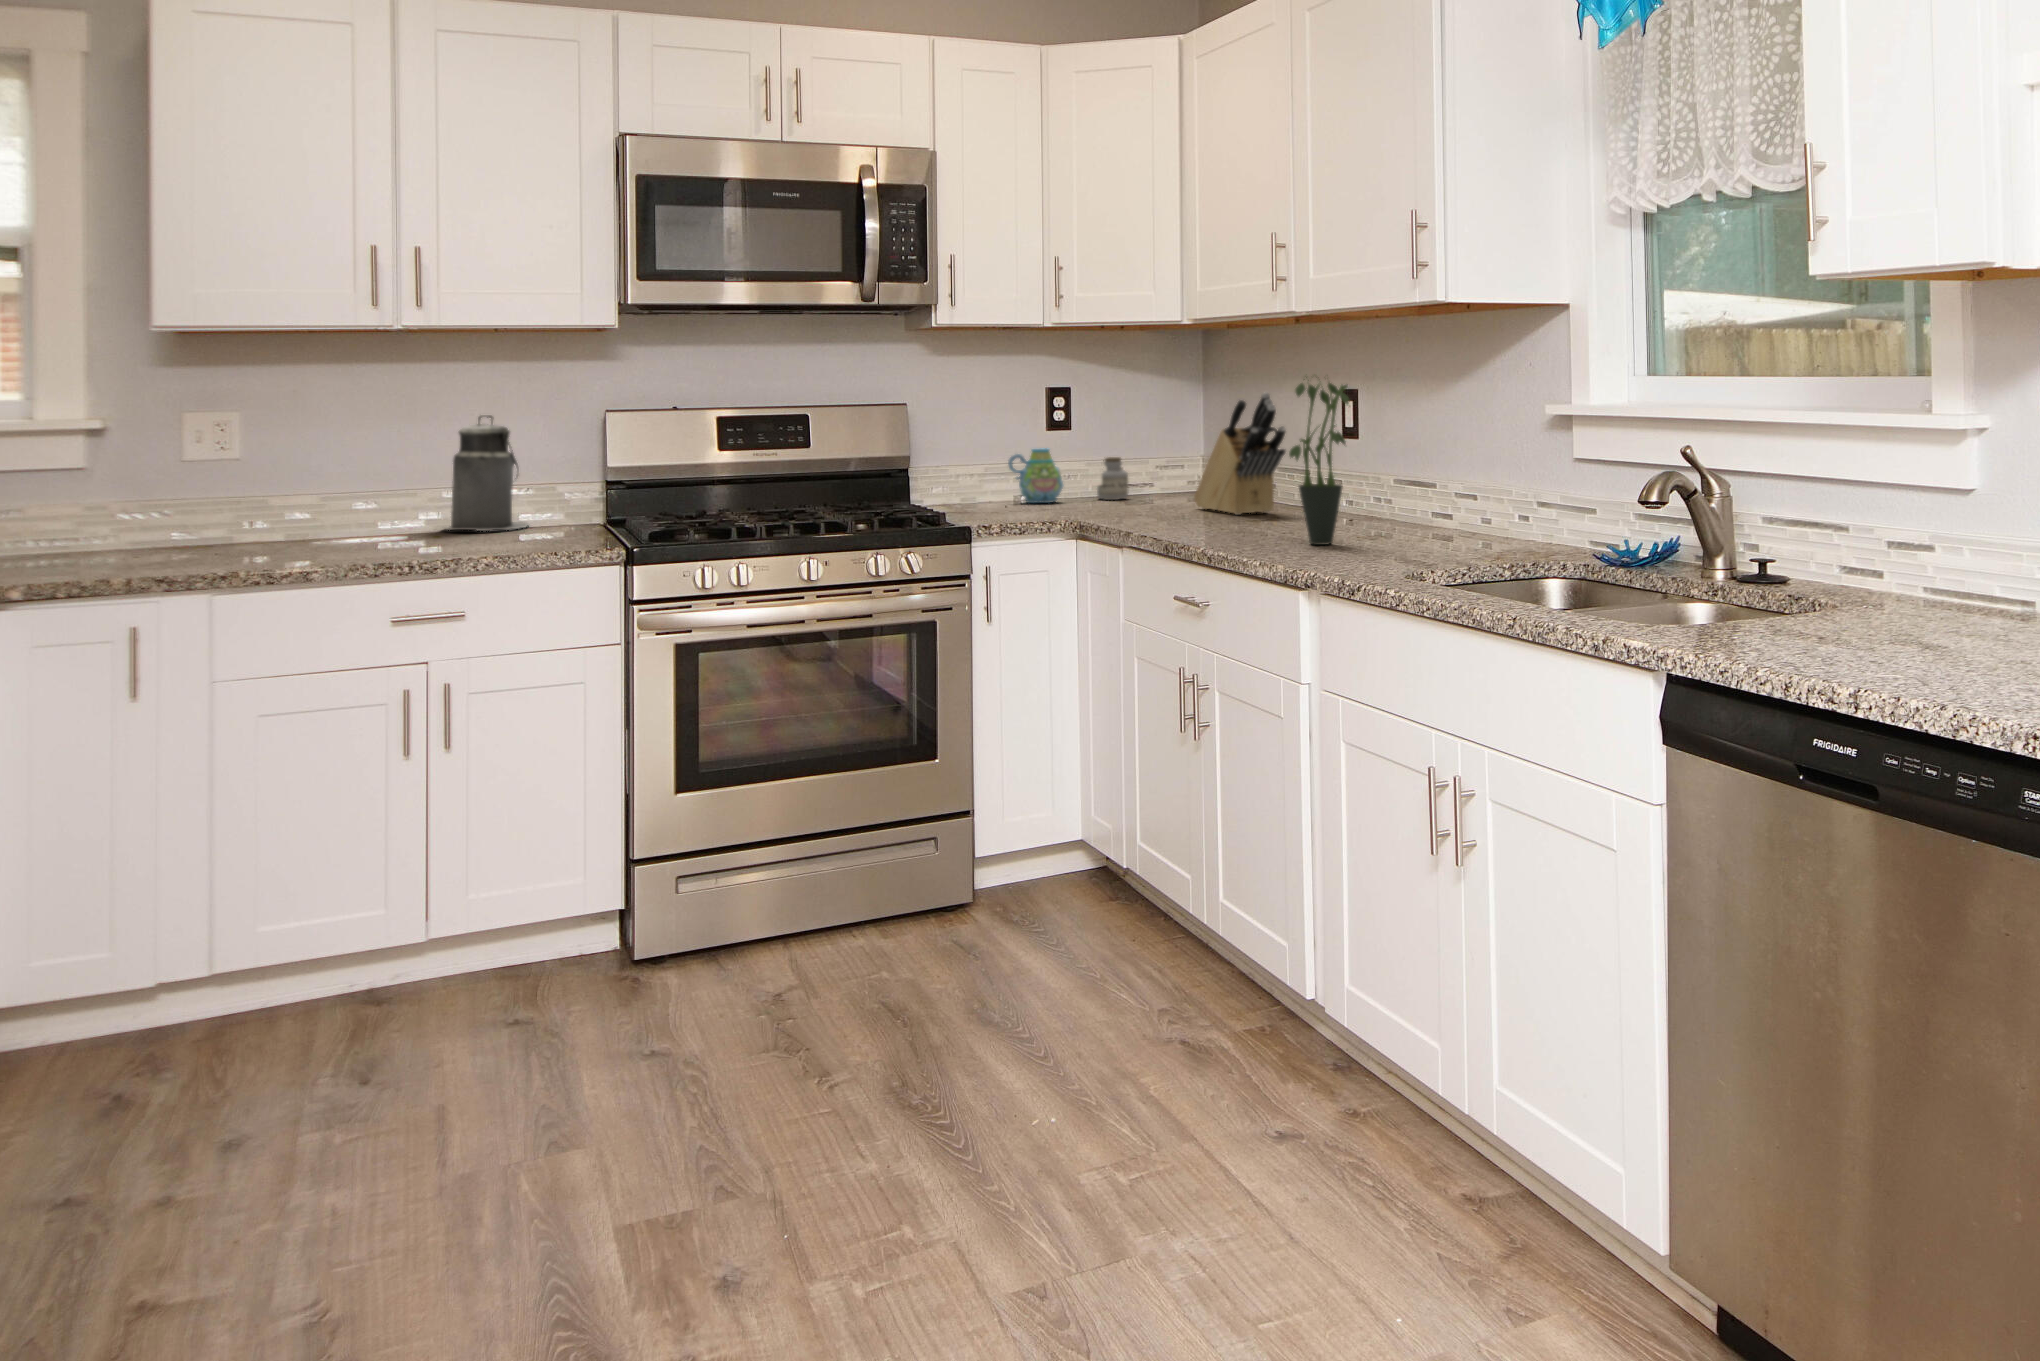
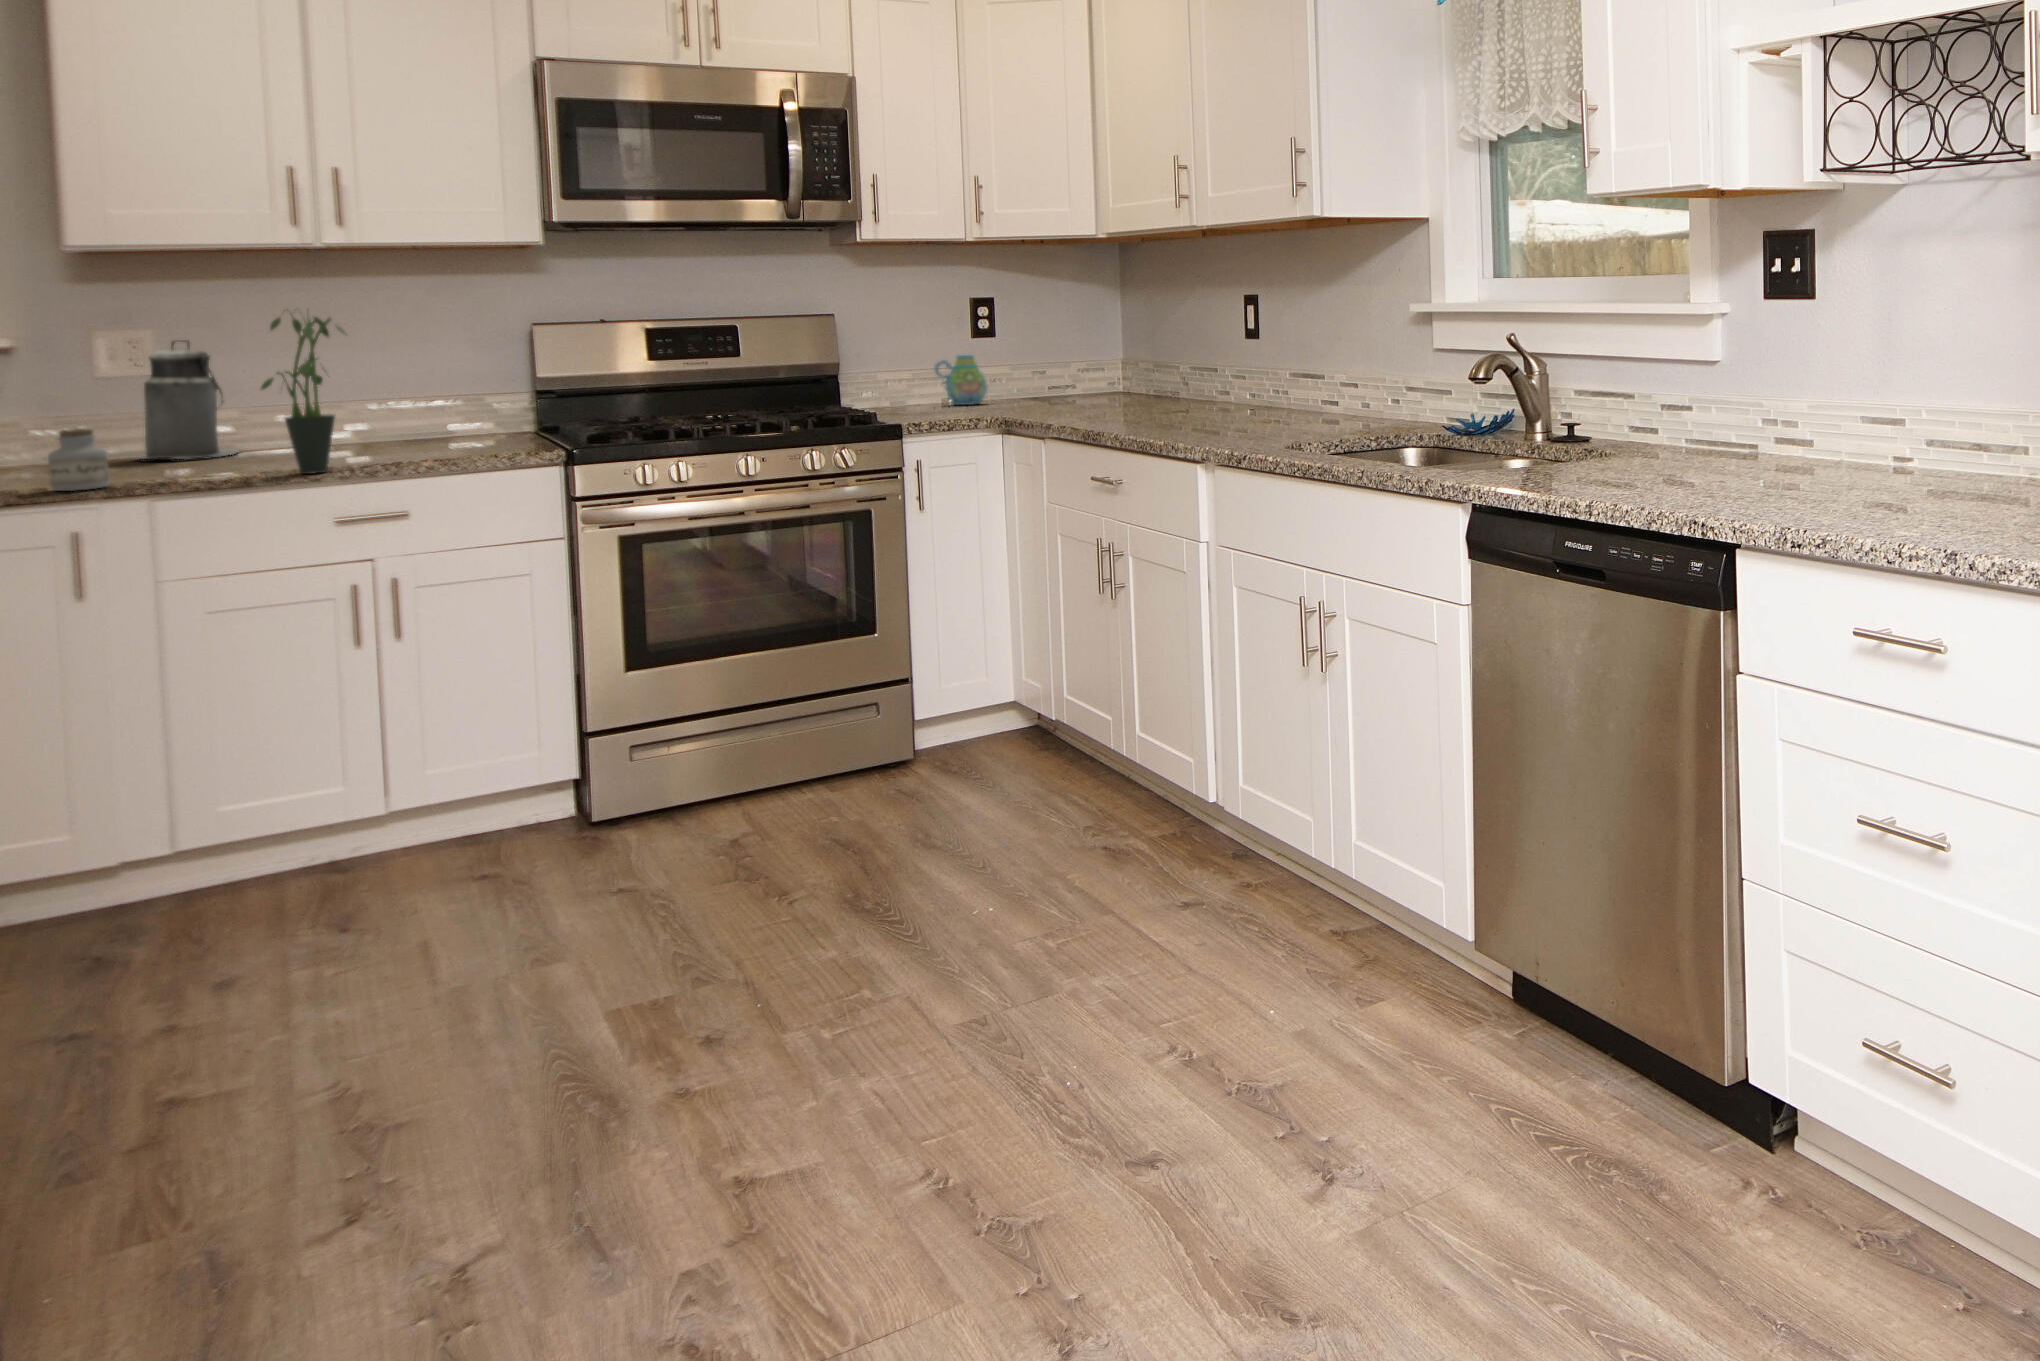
potted plant: present [1289,377,1349,545] -> present [261,310,346,474]
knife block: present [1194,393,1285,515] -> none [1110,299,1192,409]
canister: present [445,415,529,531] -> present [140,340,238,459]
jar: present [1097,457,1128,500] -> present [48,429,109,491]

